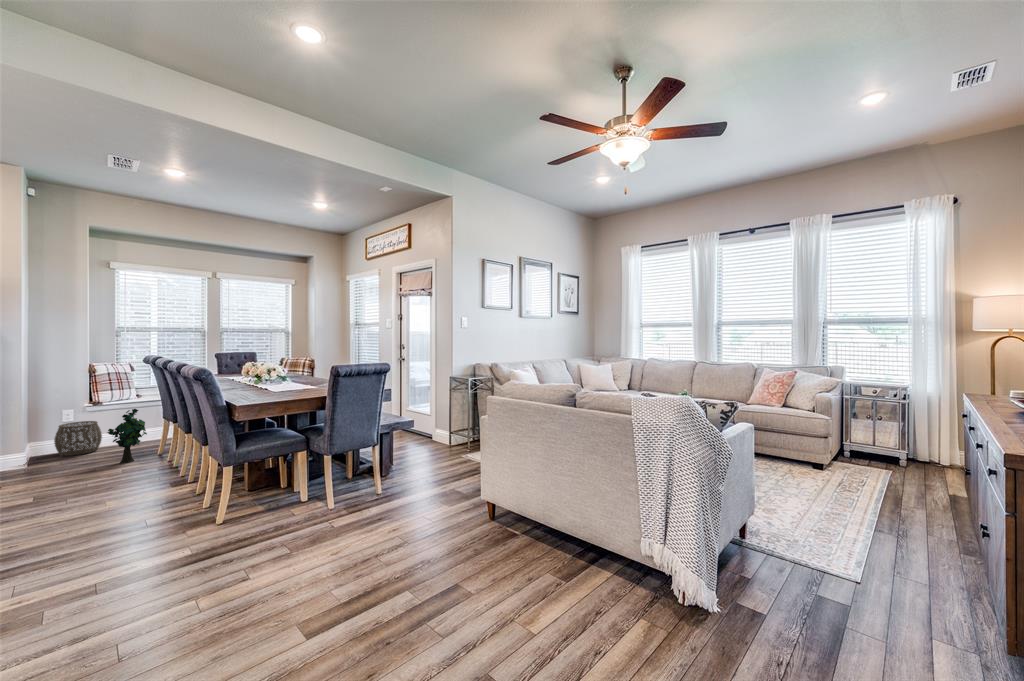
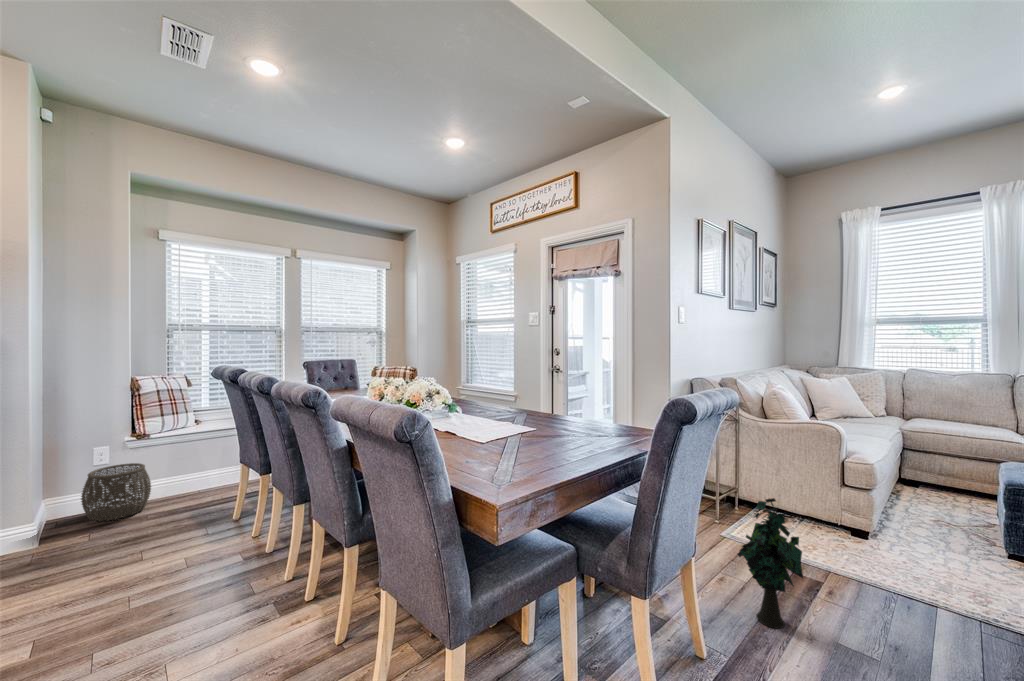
decorative plant: present [107,409,147,463] -> present [737,498,803,628]

